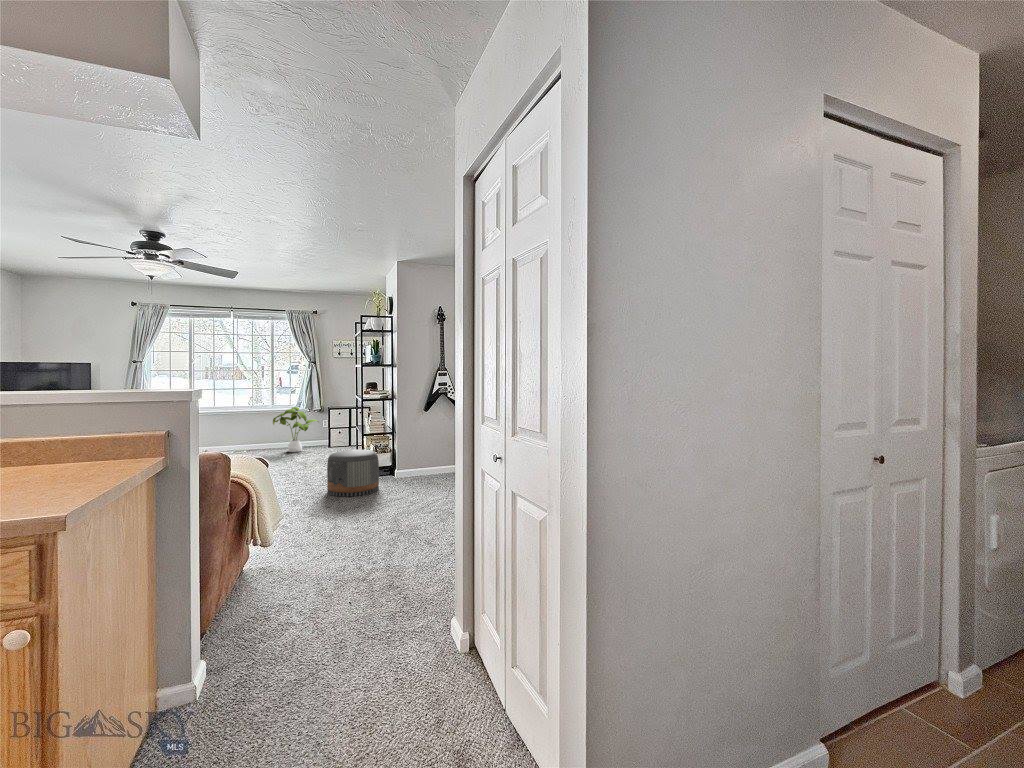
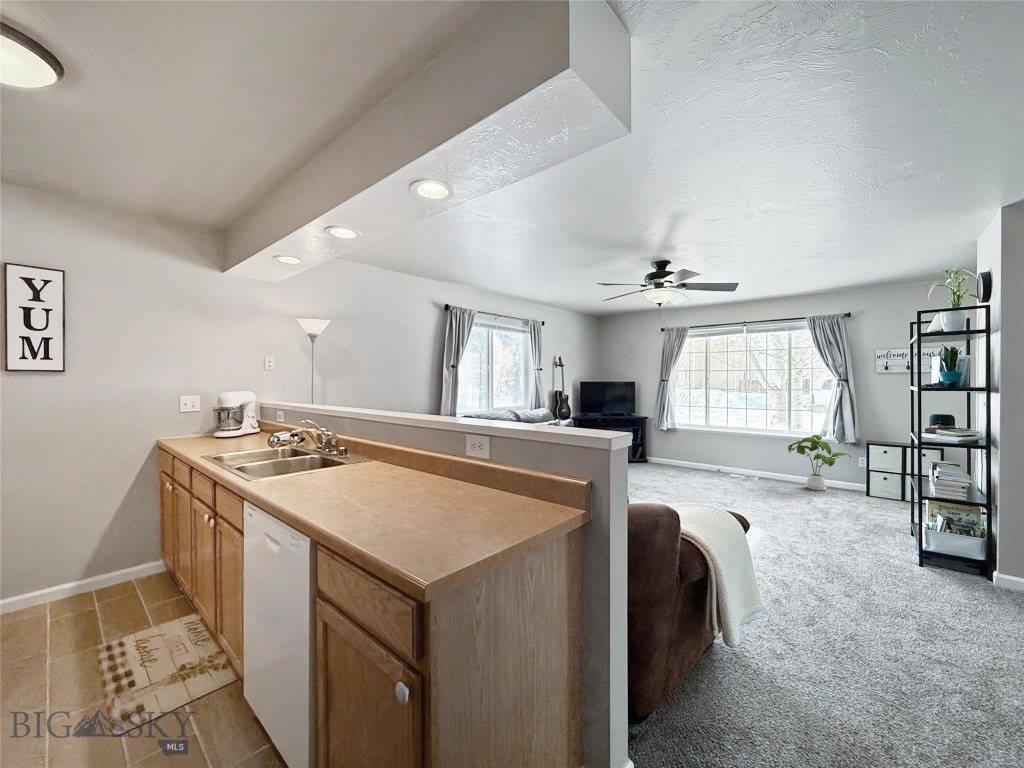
pouf: present [327,449,379,496] -> none [846,520,950,609]

